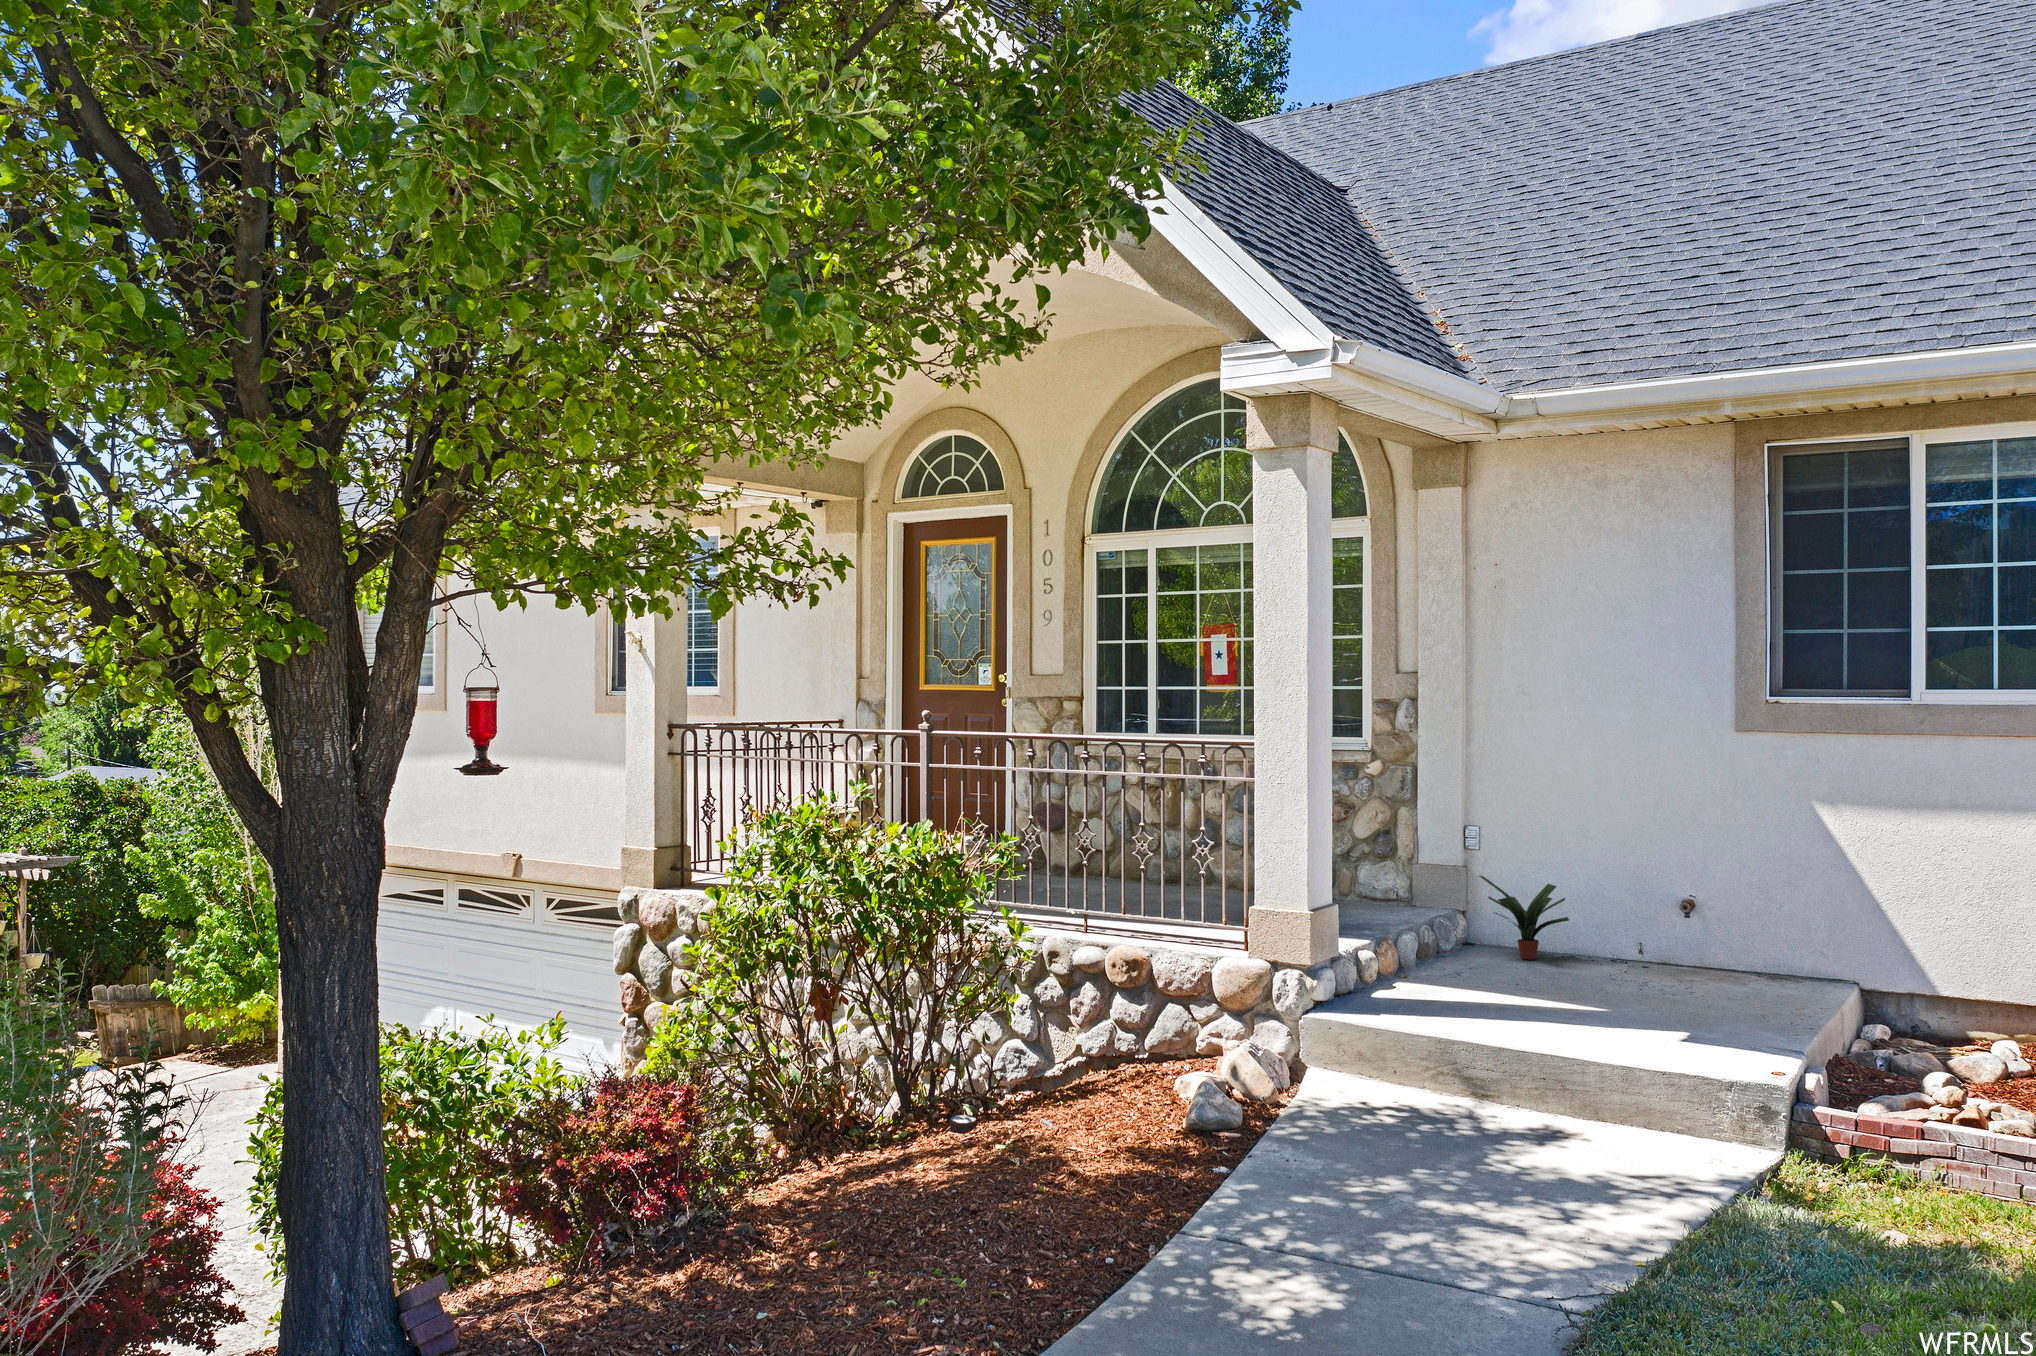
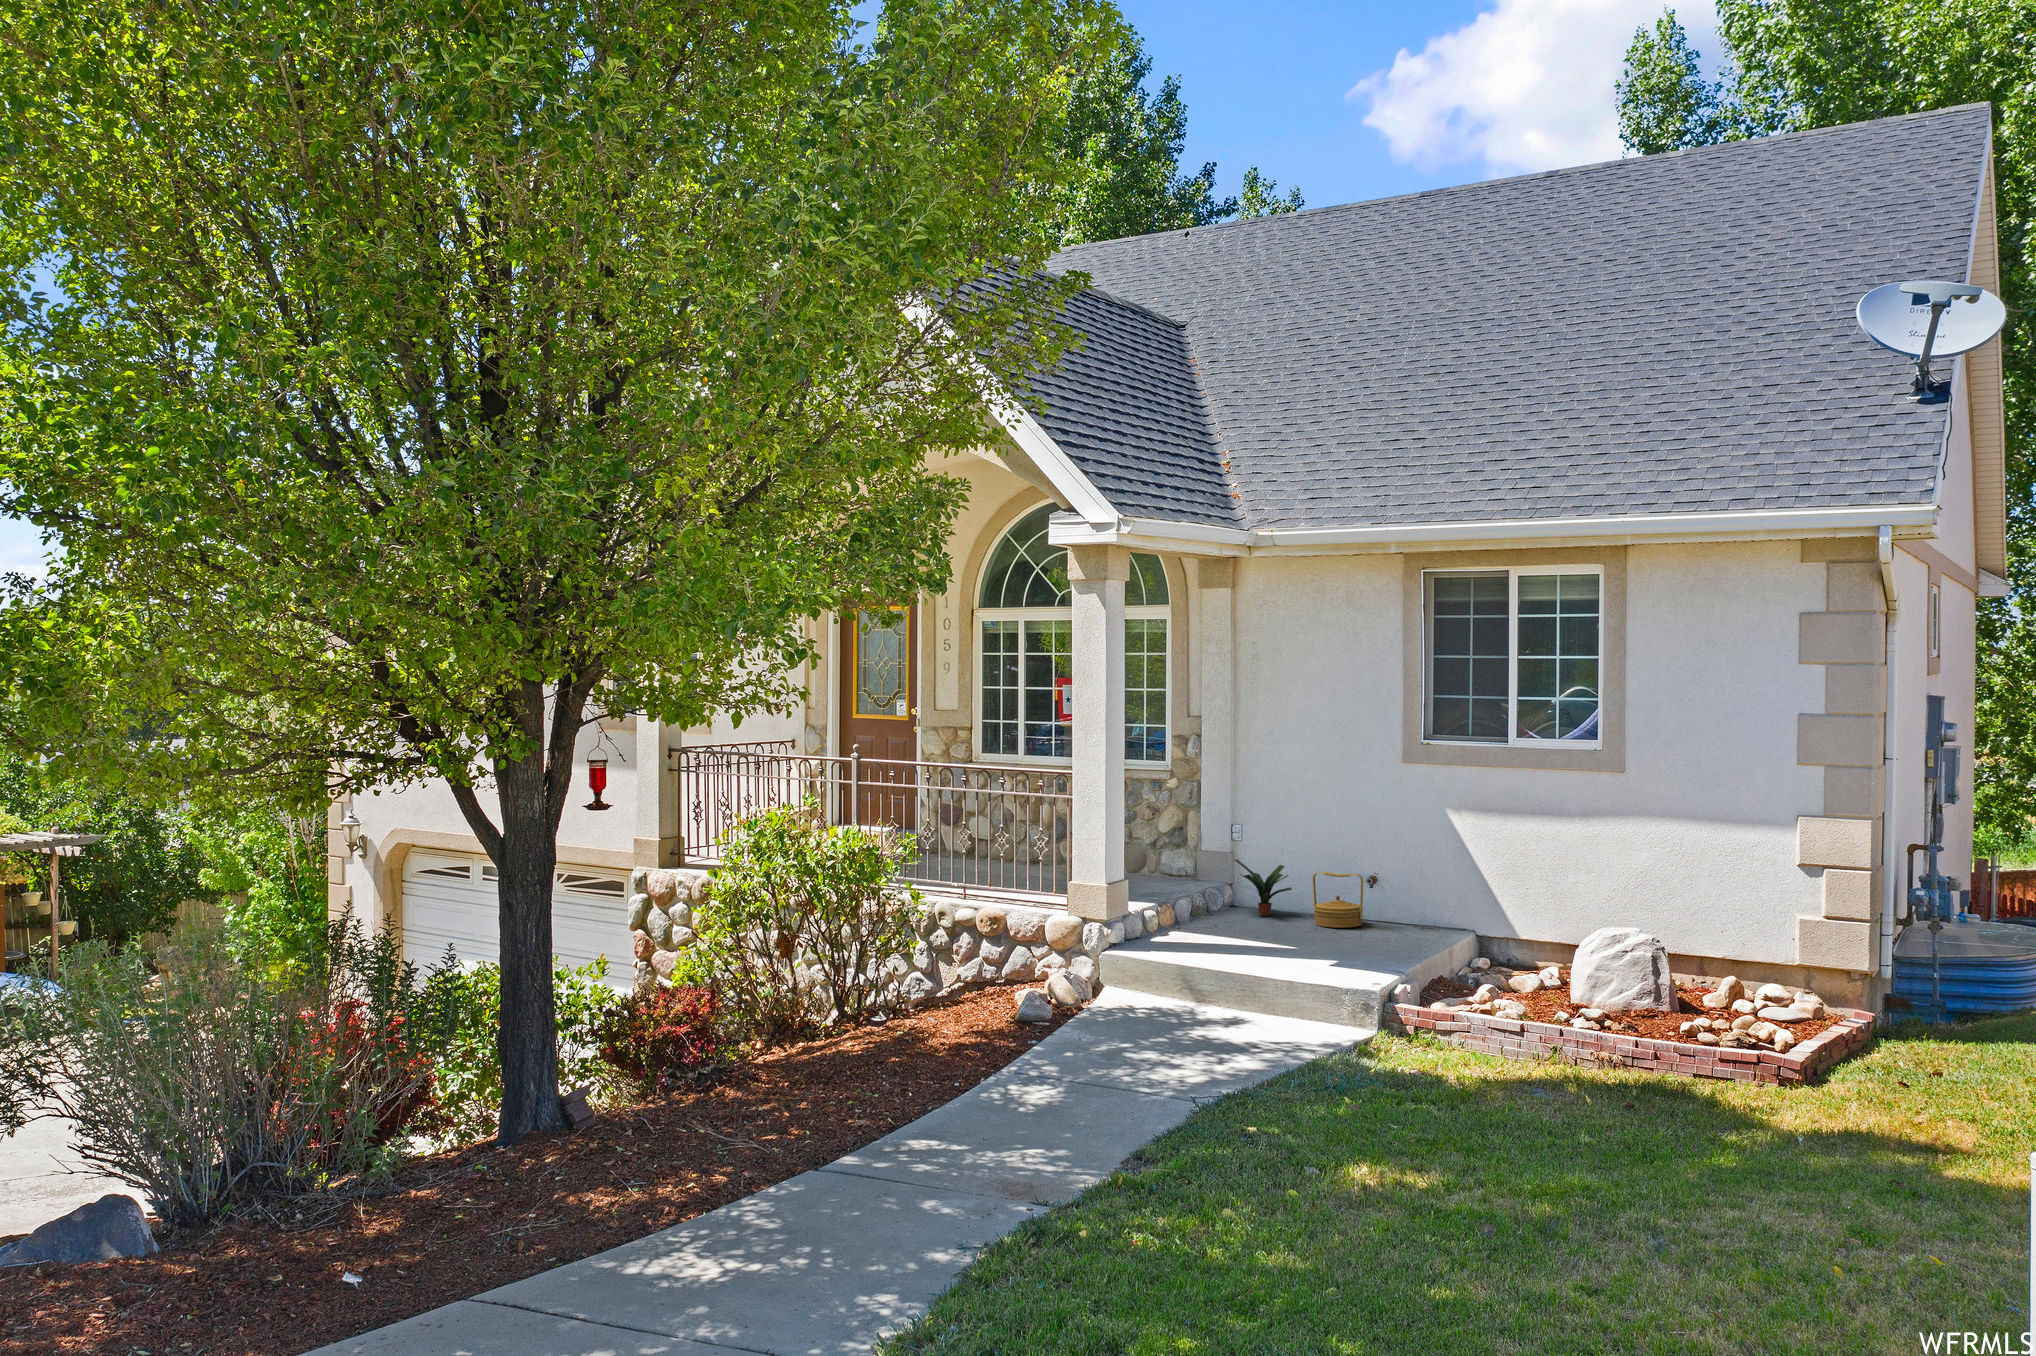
woven basket: none [1604,894,1687,978] -> present [1313,872,1363,928]

